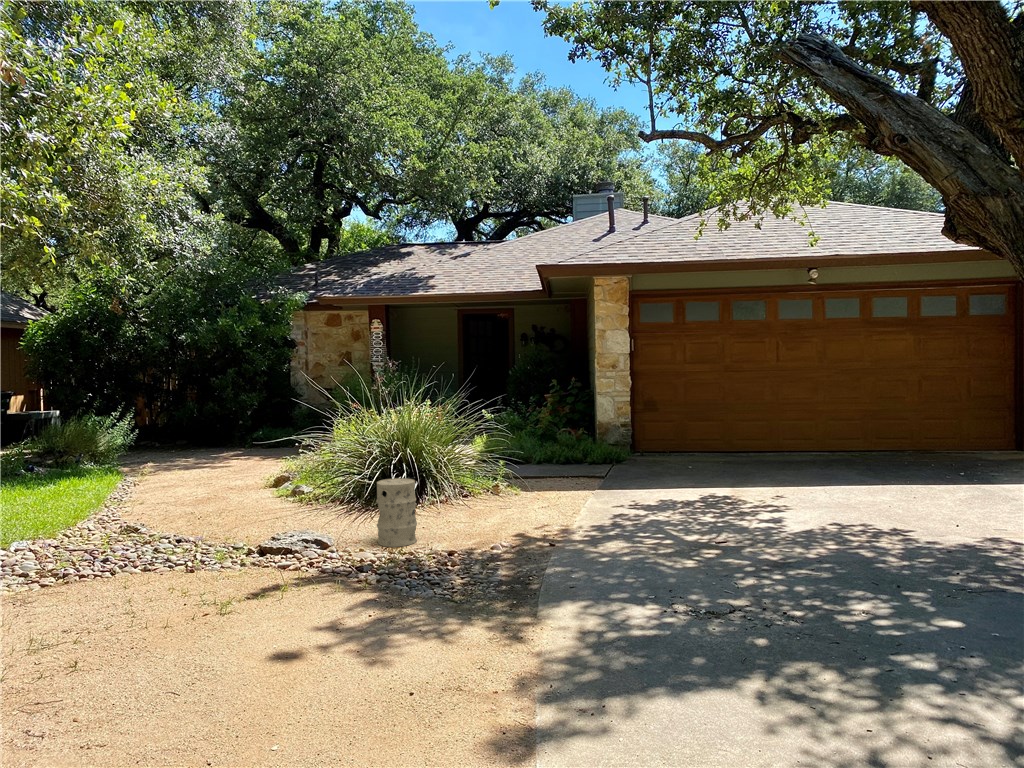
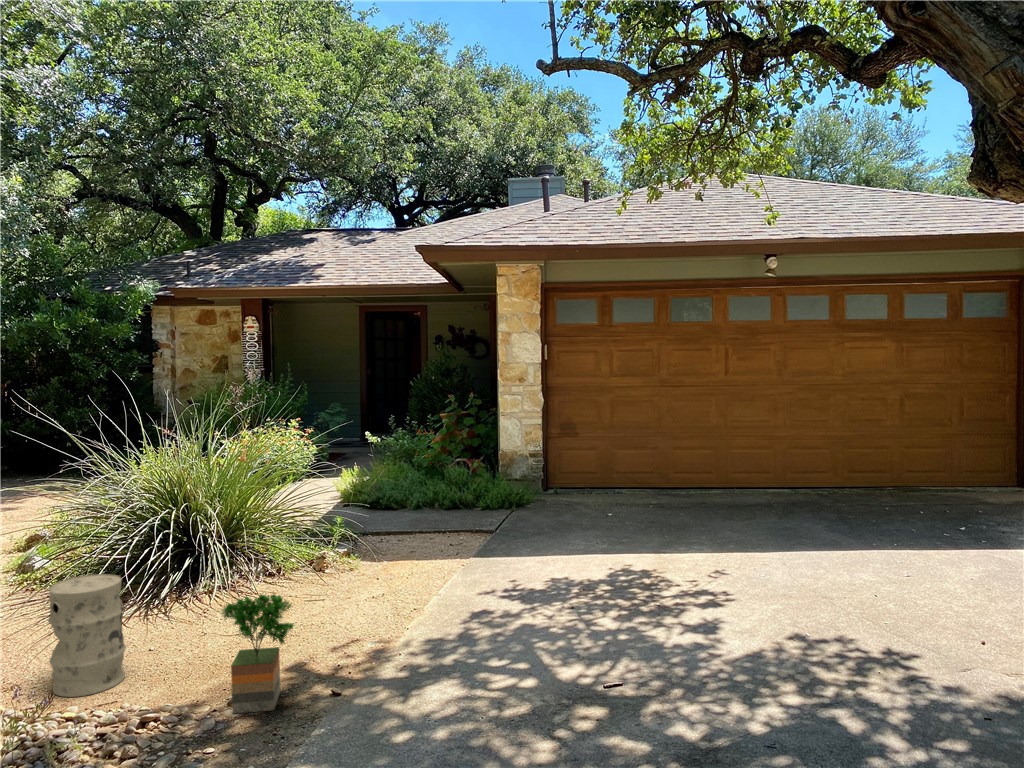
potted tree: none [485,485,530,553] -> present [222,594,294,713]

